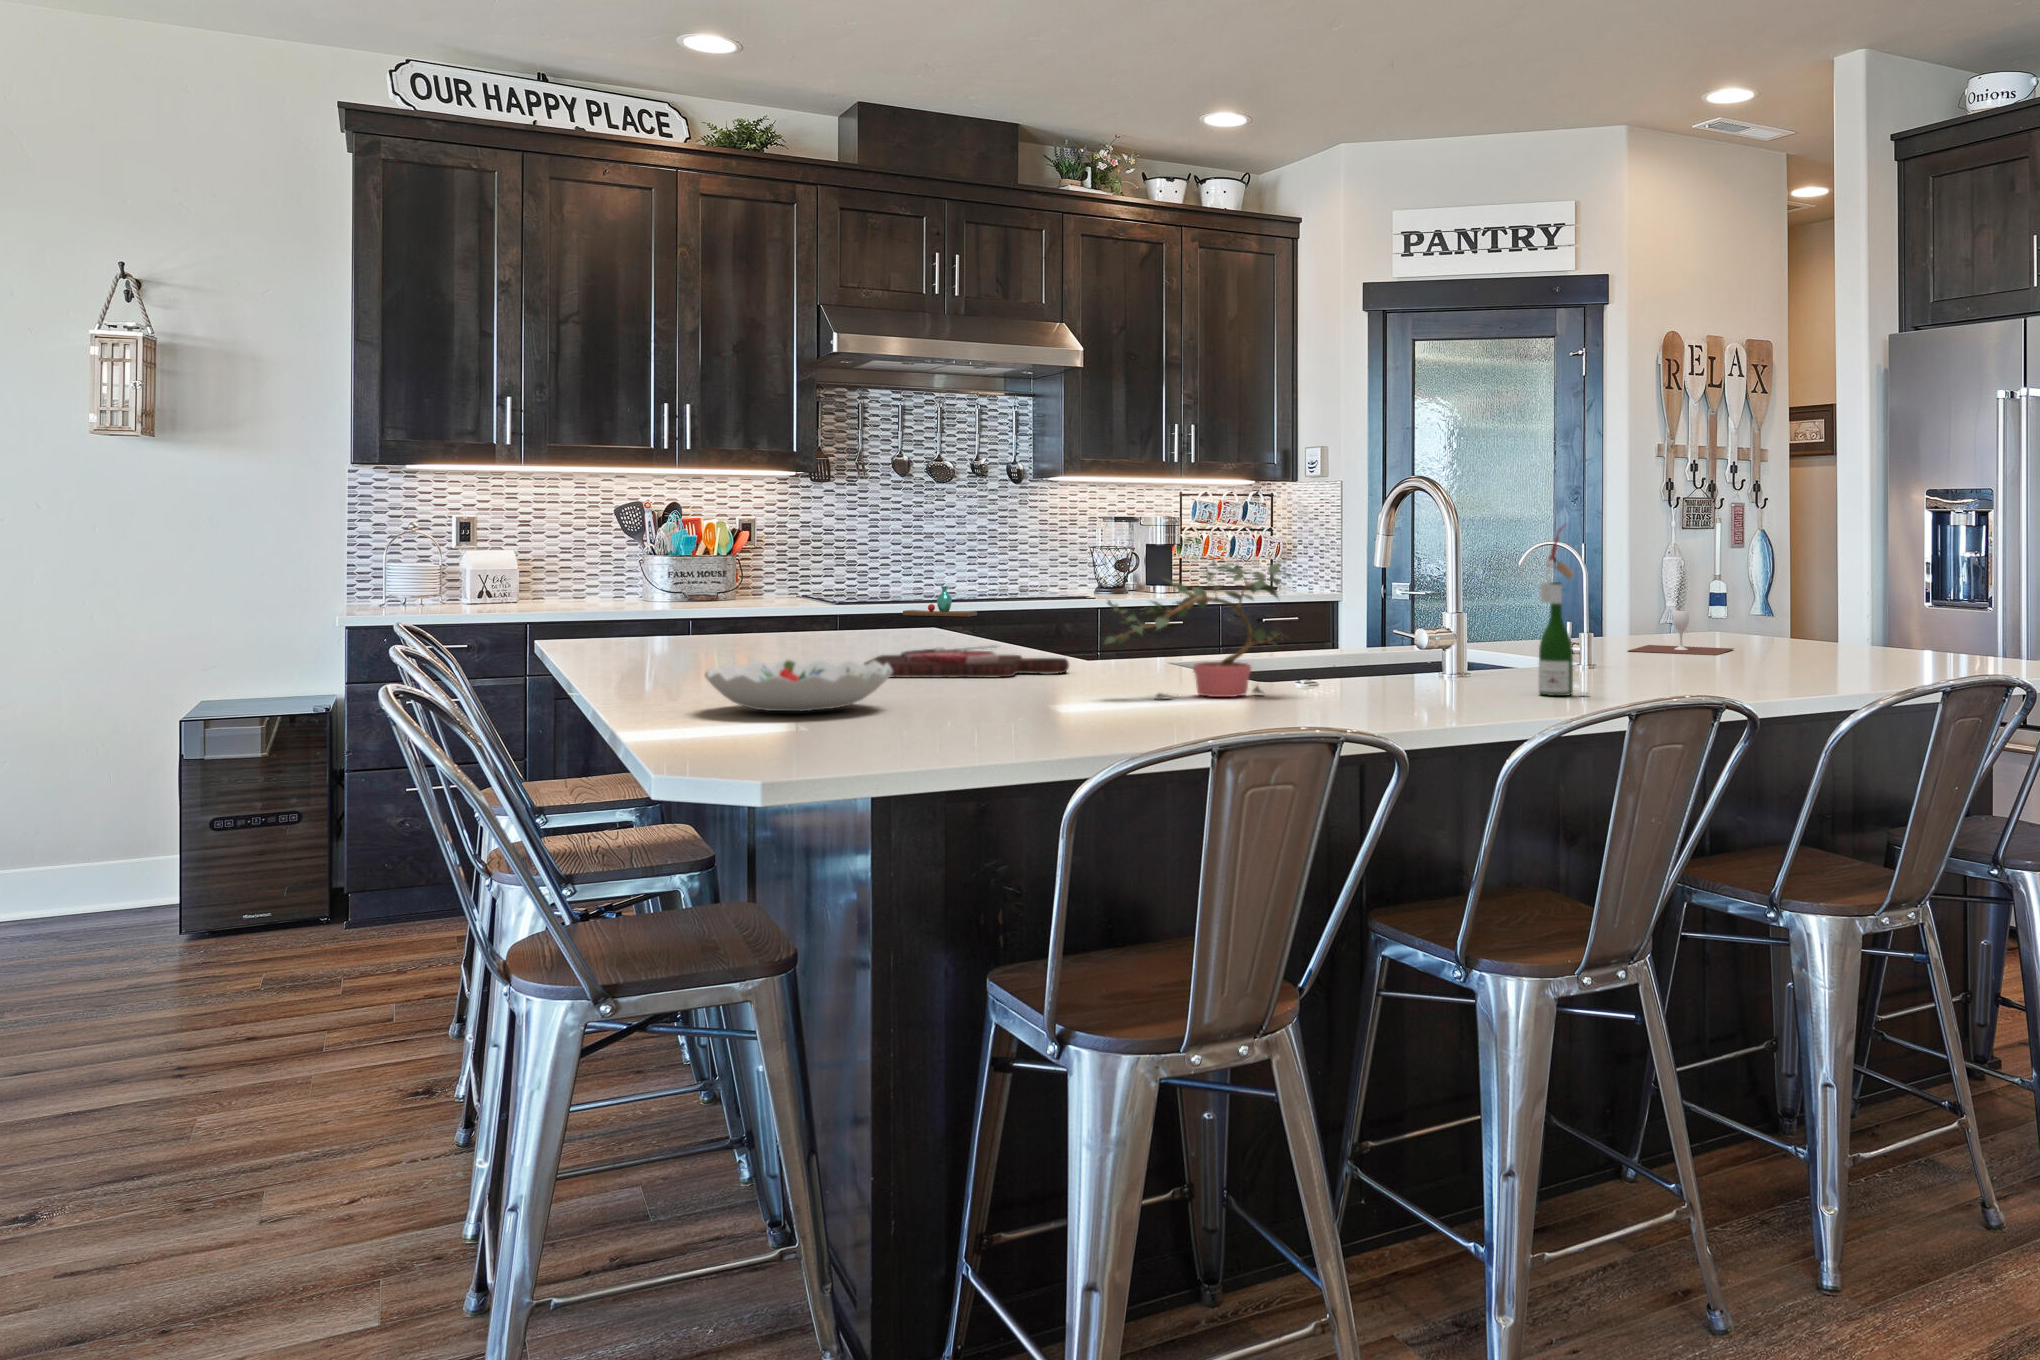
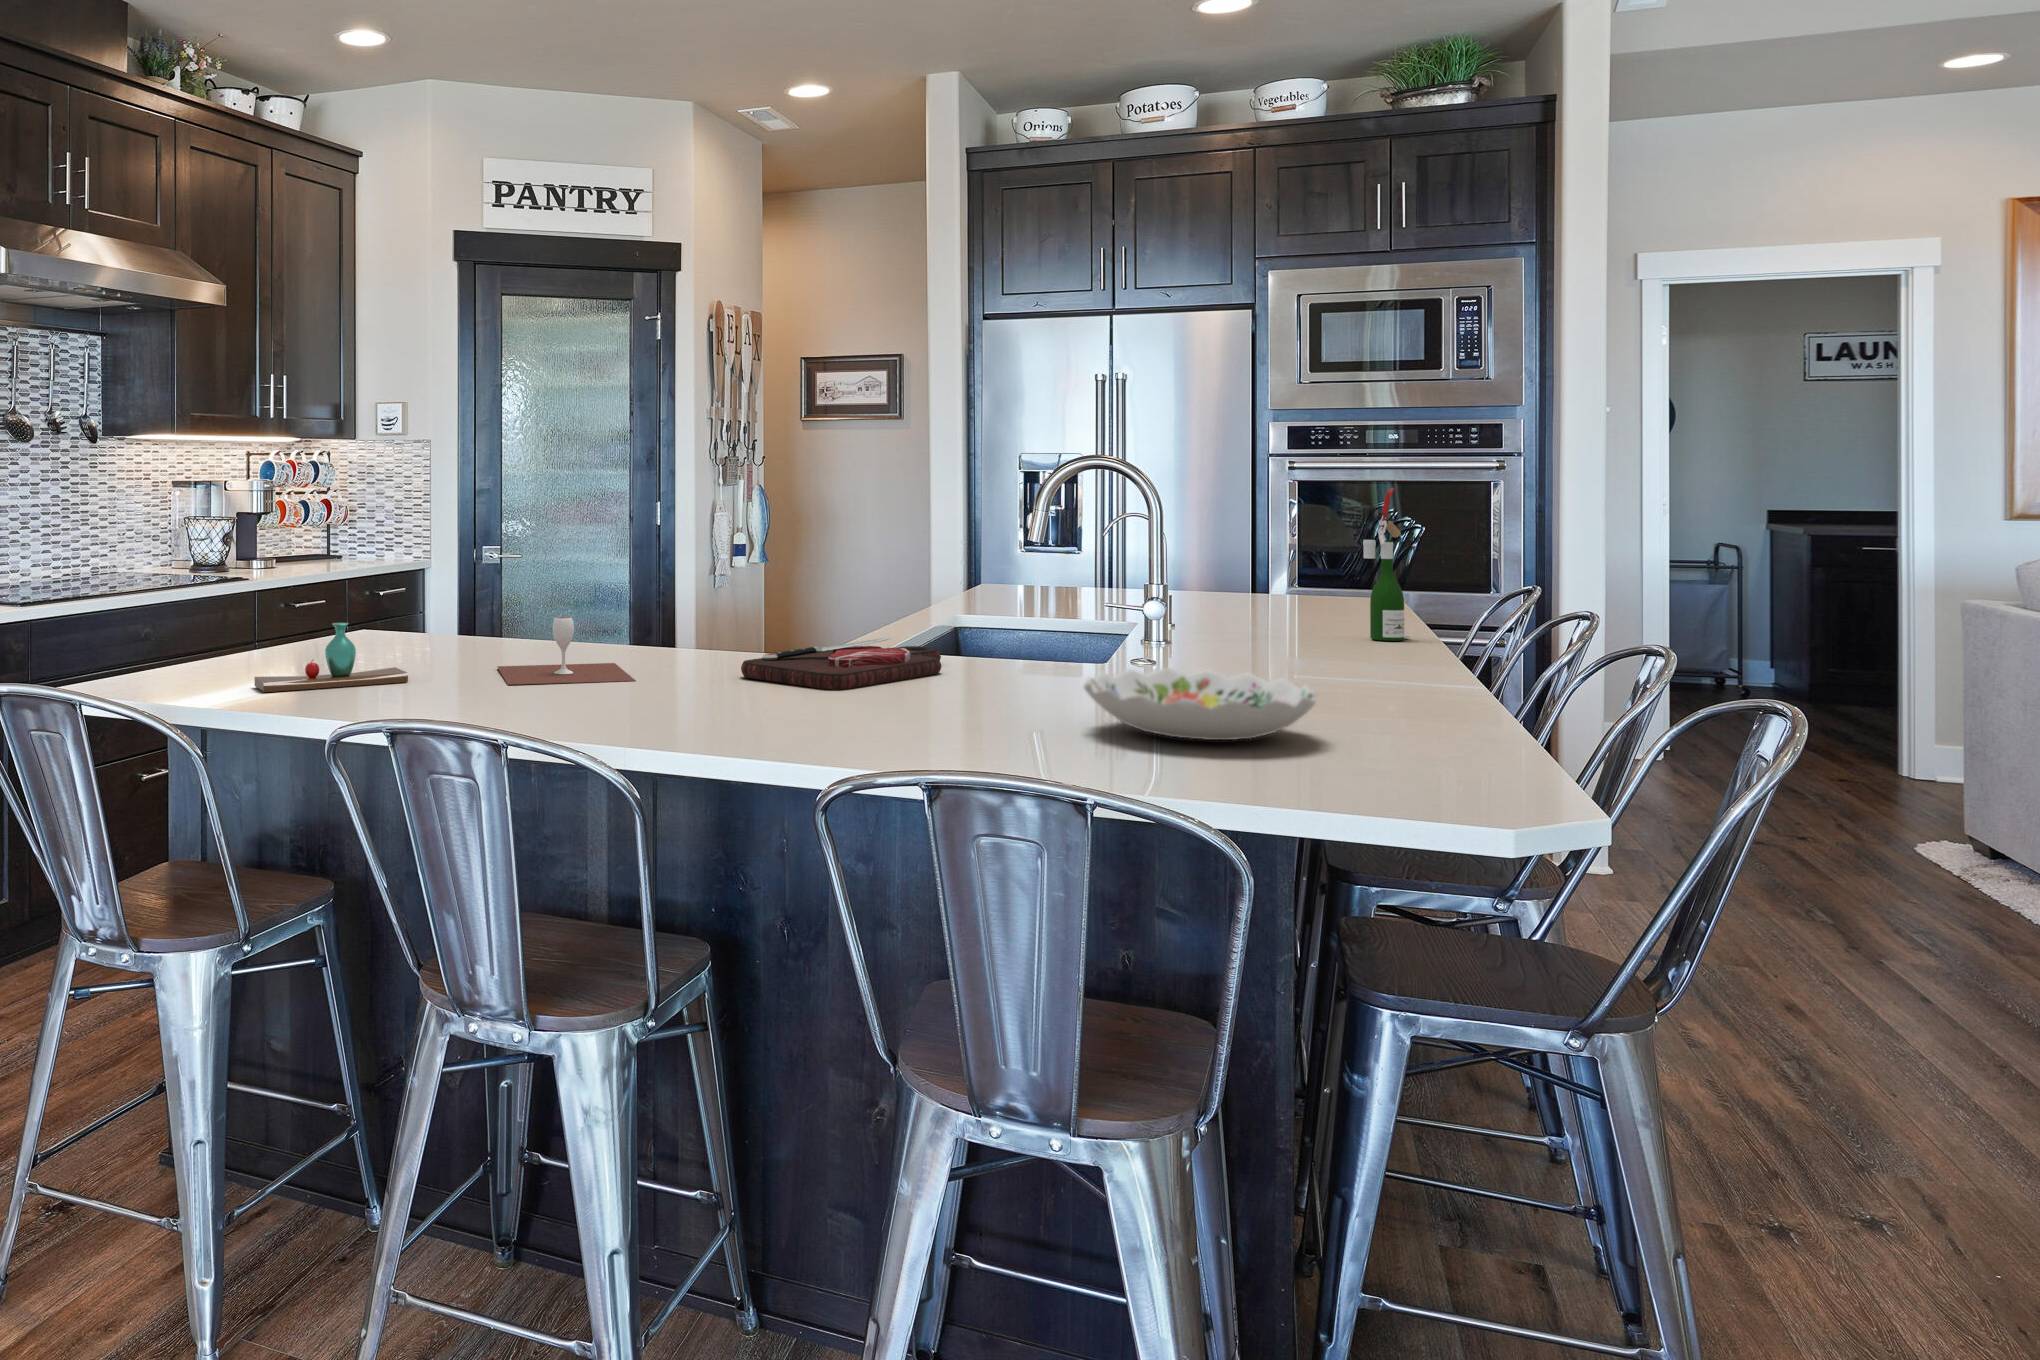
potted plant: present [1104,560,1291,698] -> none [1199,532,1308,680]
vase: present [903,586,977,617] -> present [254,623,408,692]
wine glass: present [1628,610,1734,655] -> present [497,617,636,685]

